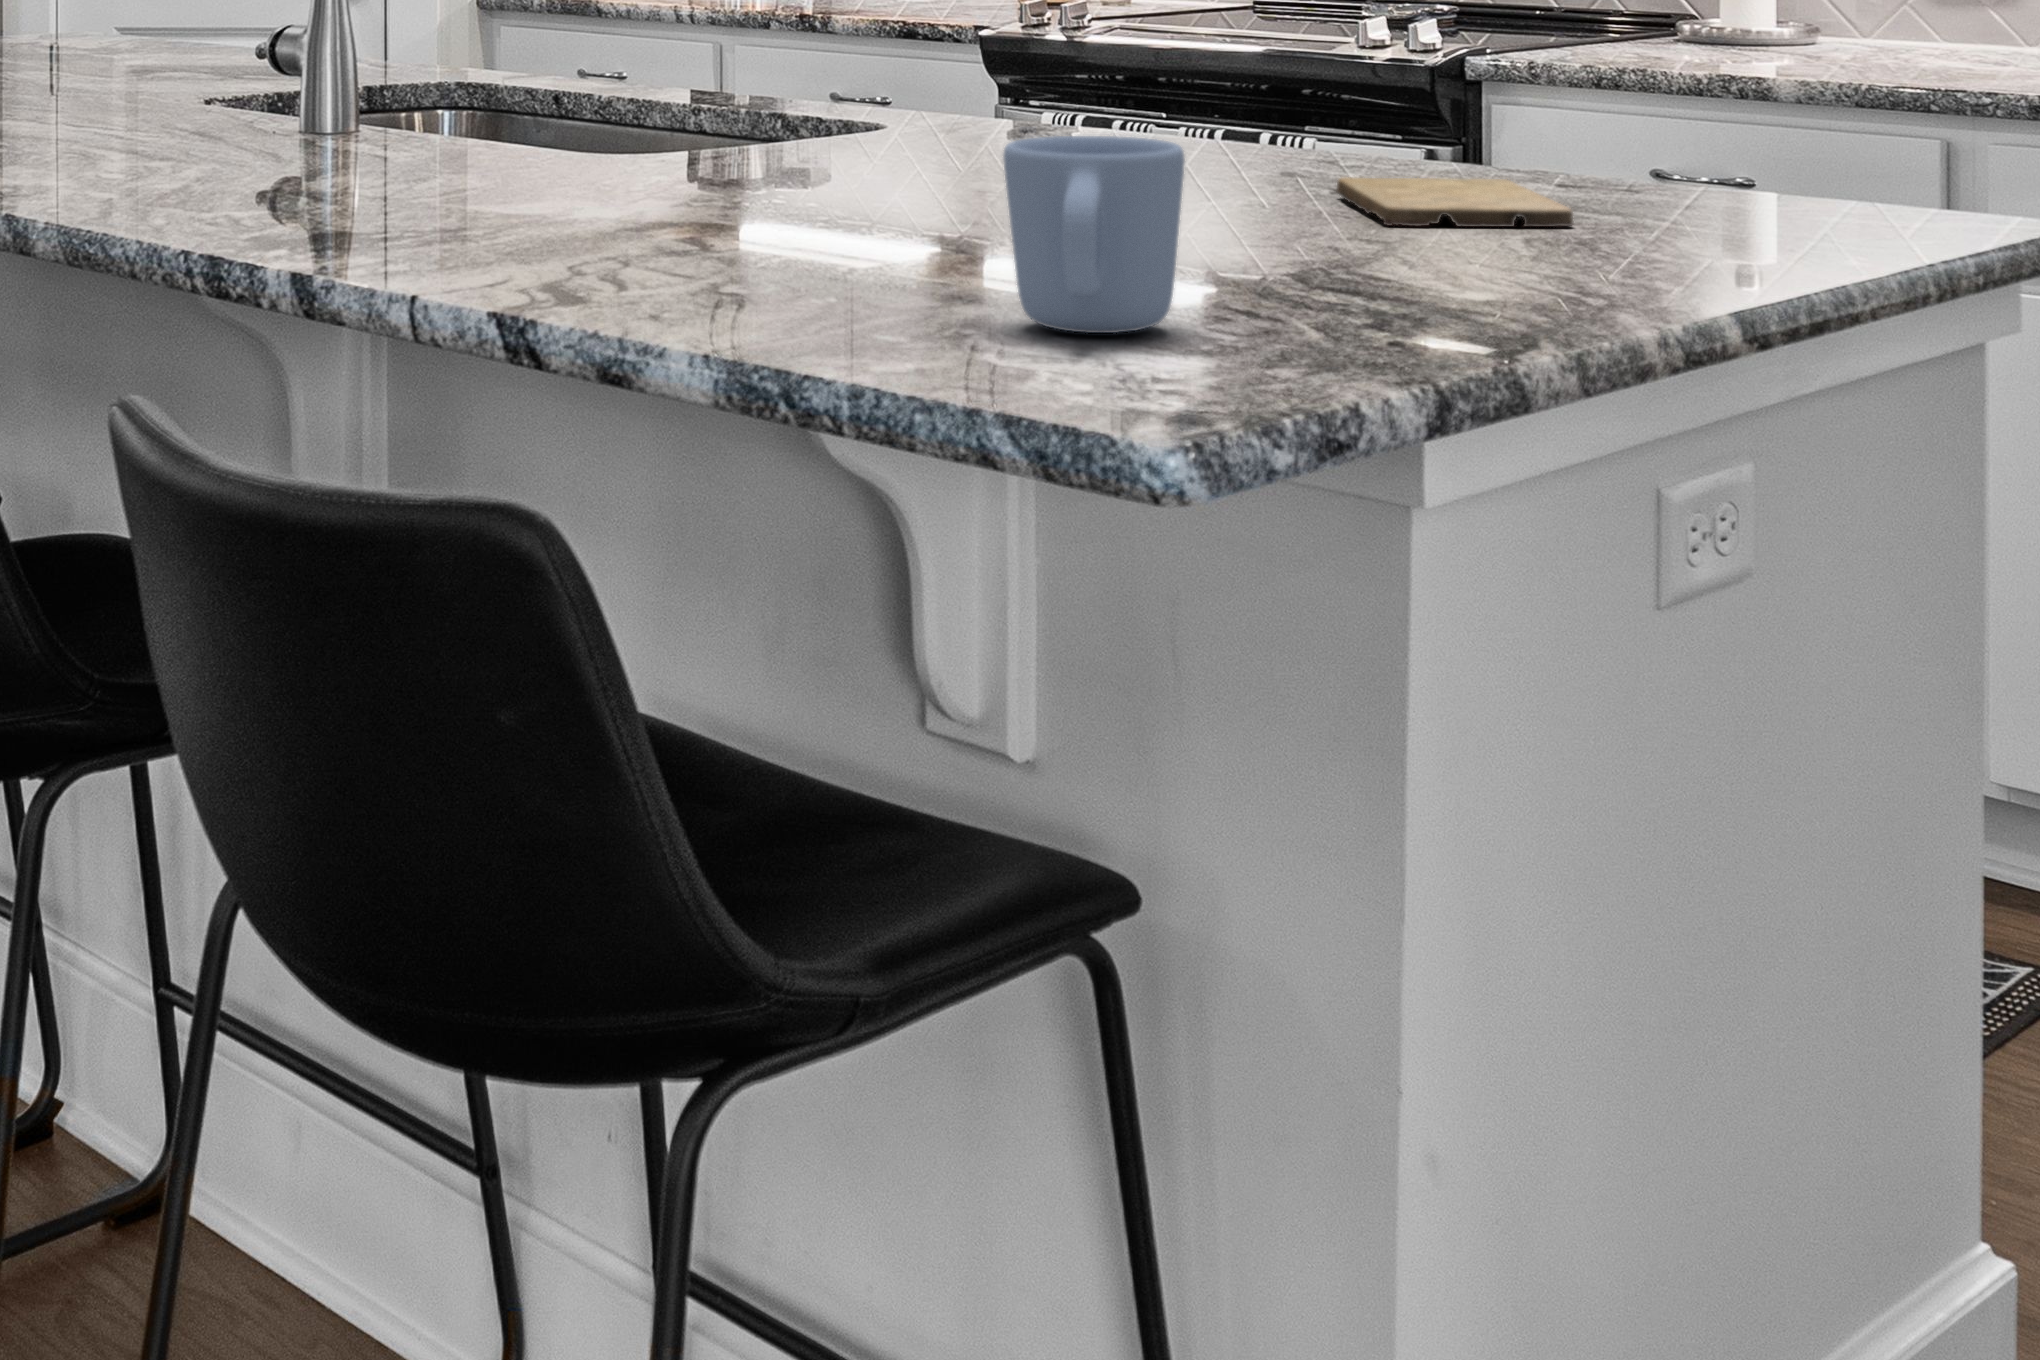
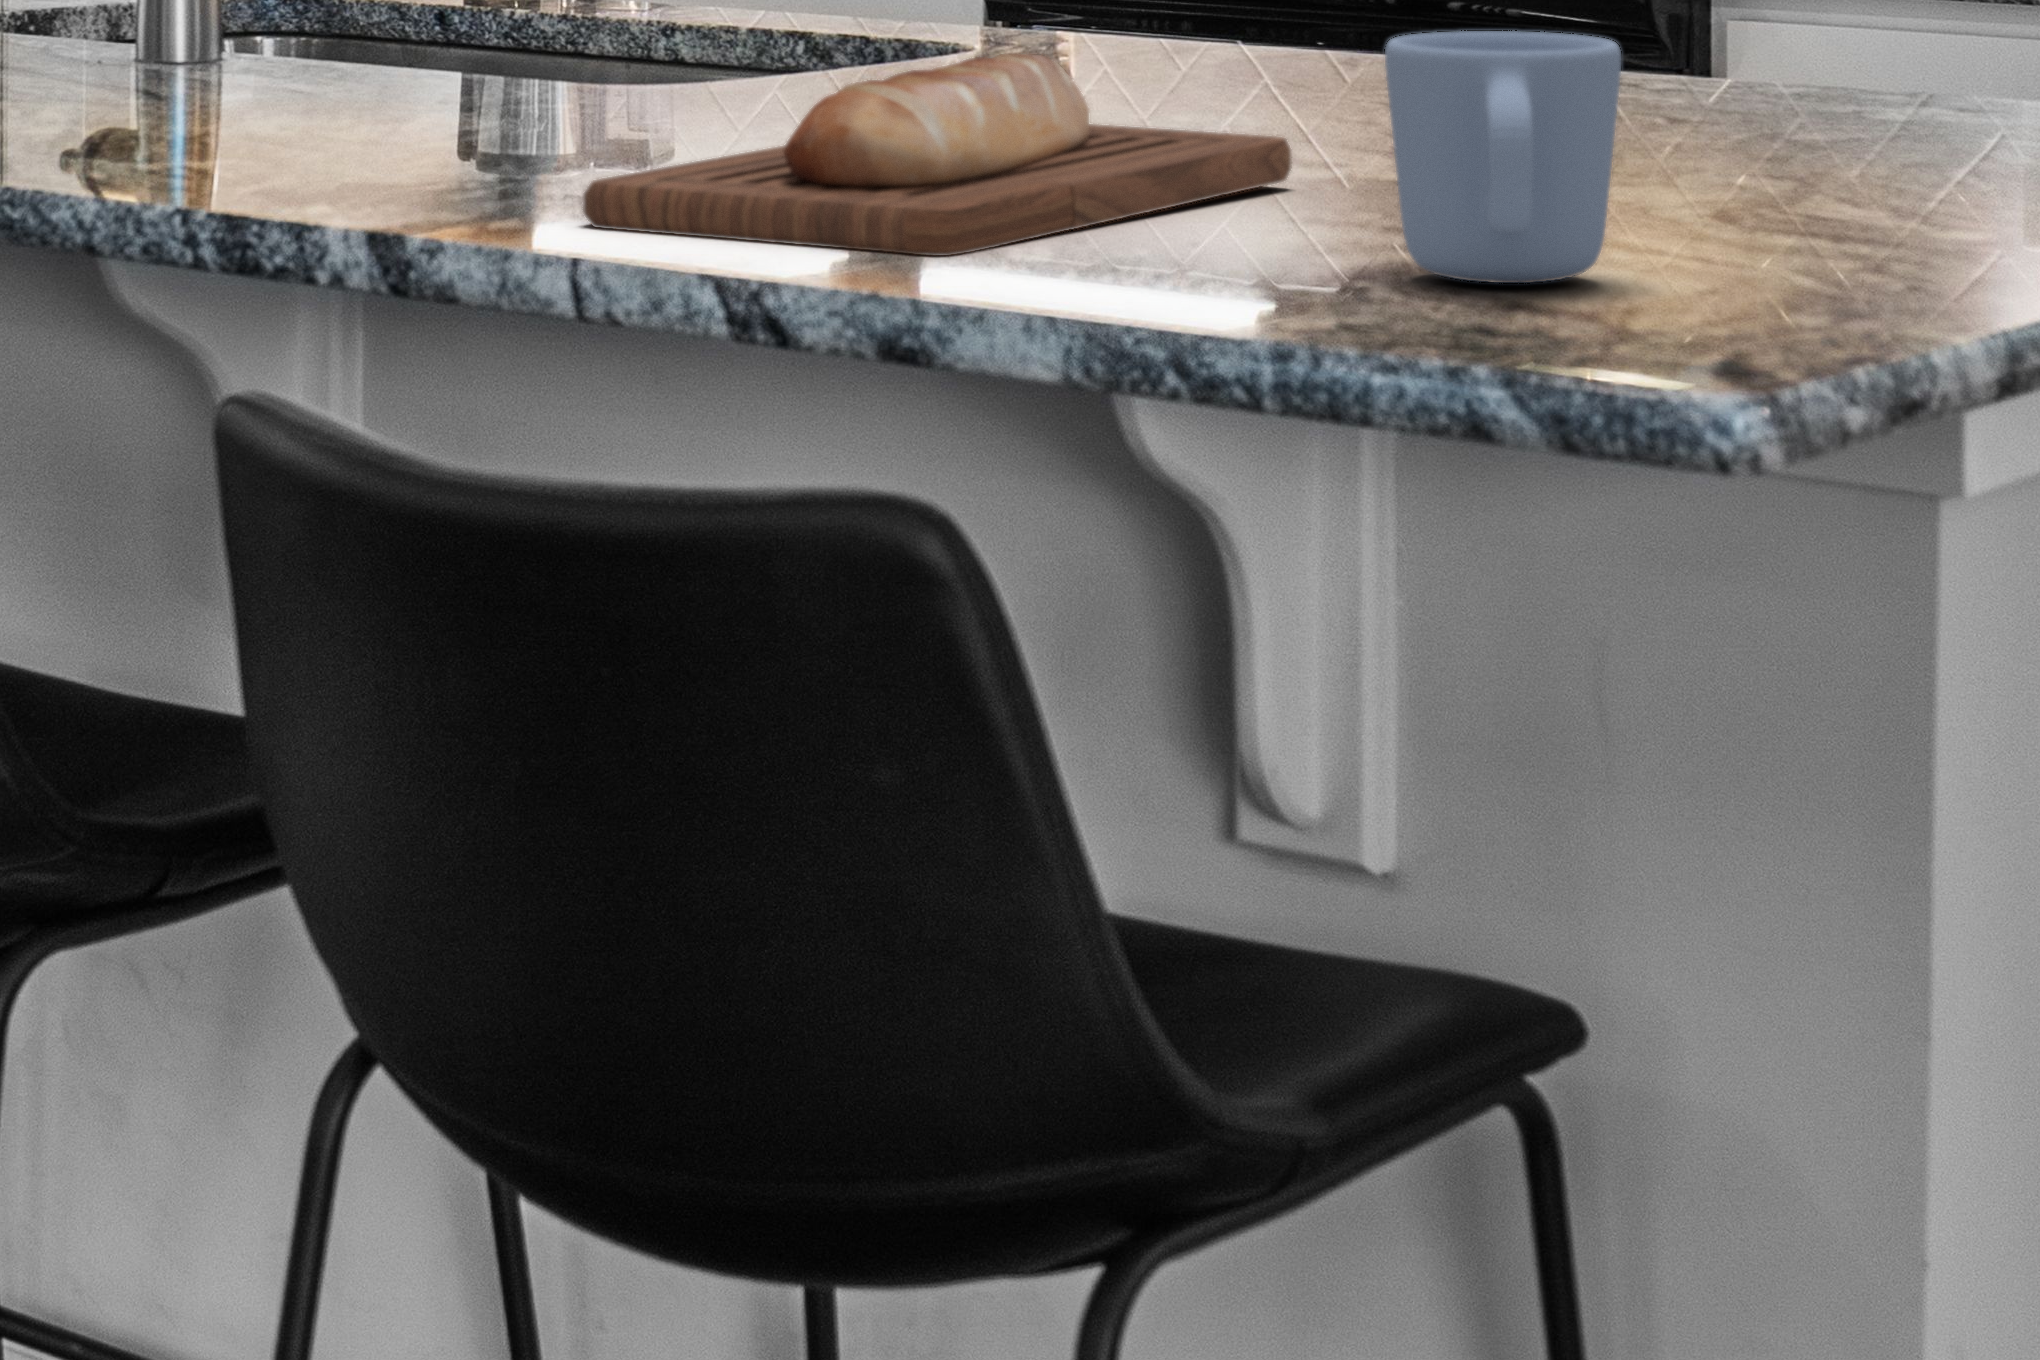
bread loaf: none [455,142,1012,301] -> present [583,54,1292,256]
cutting board: present [1336,177,1573,227] -> none [1664,103,2002,163]

